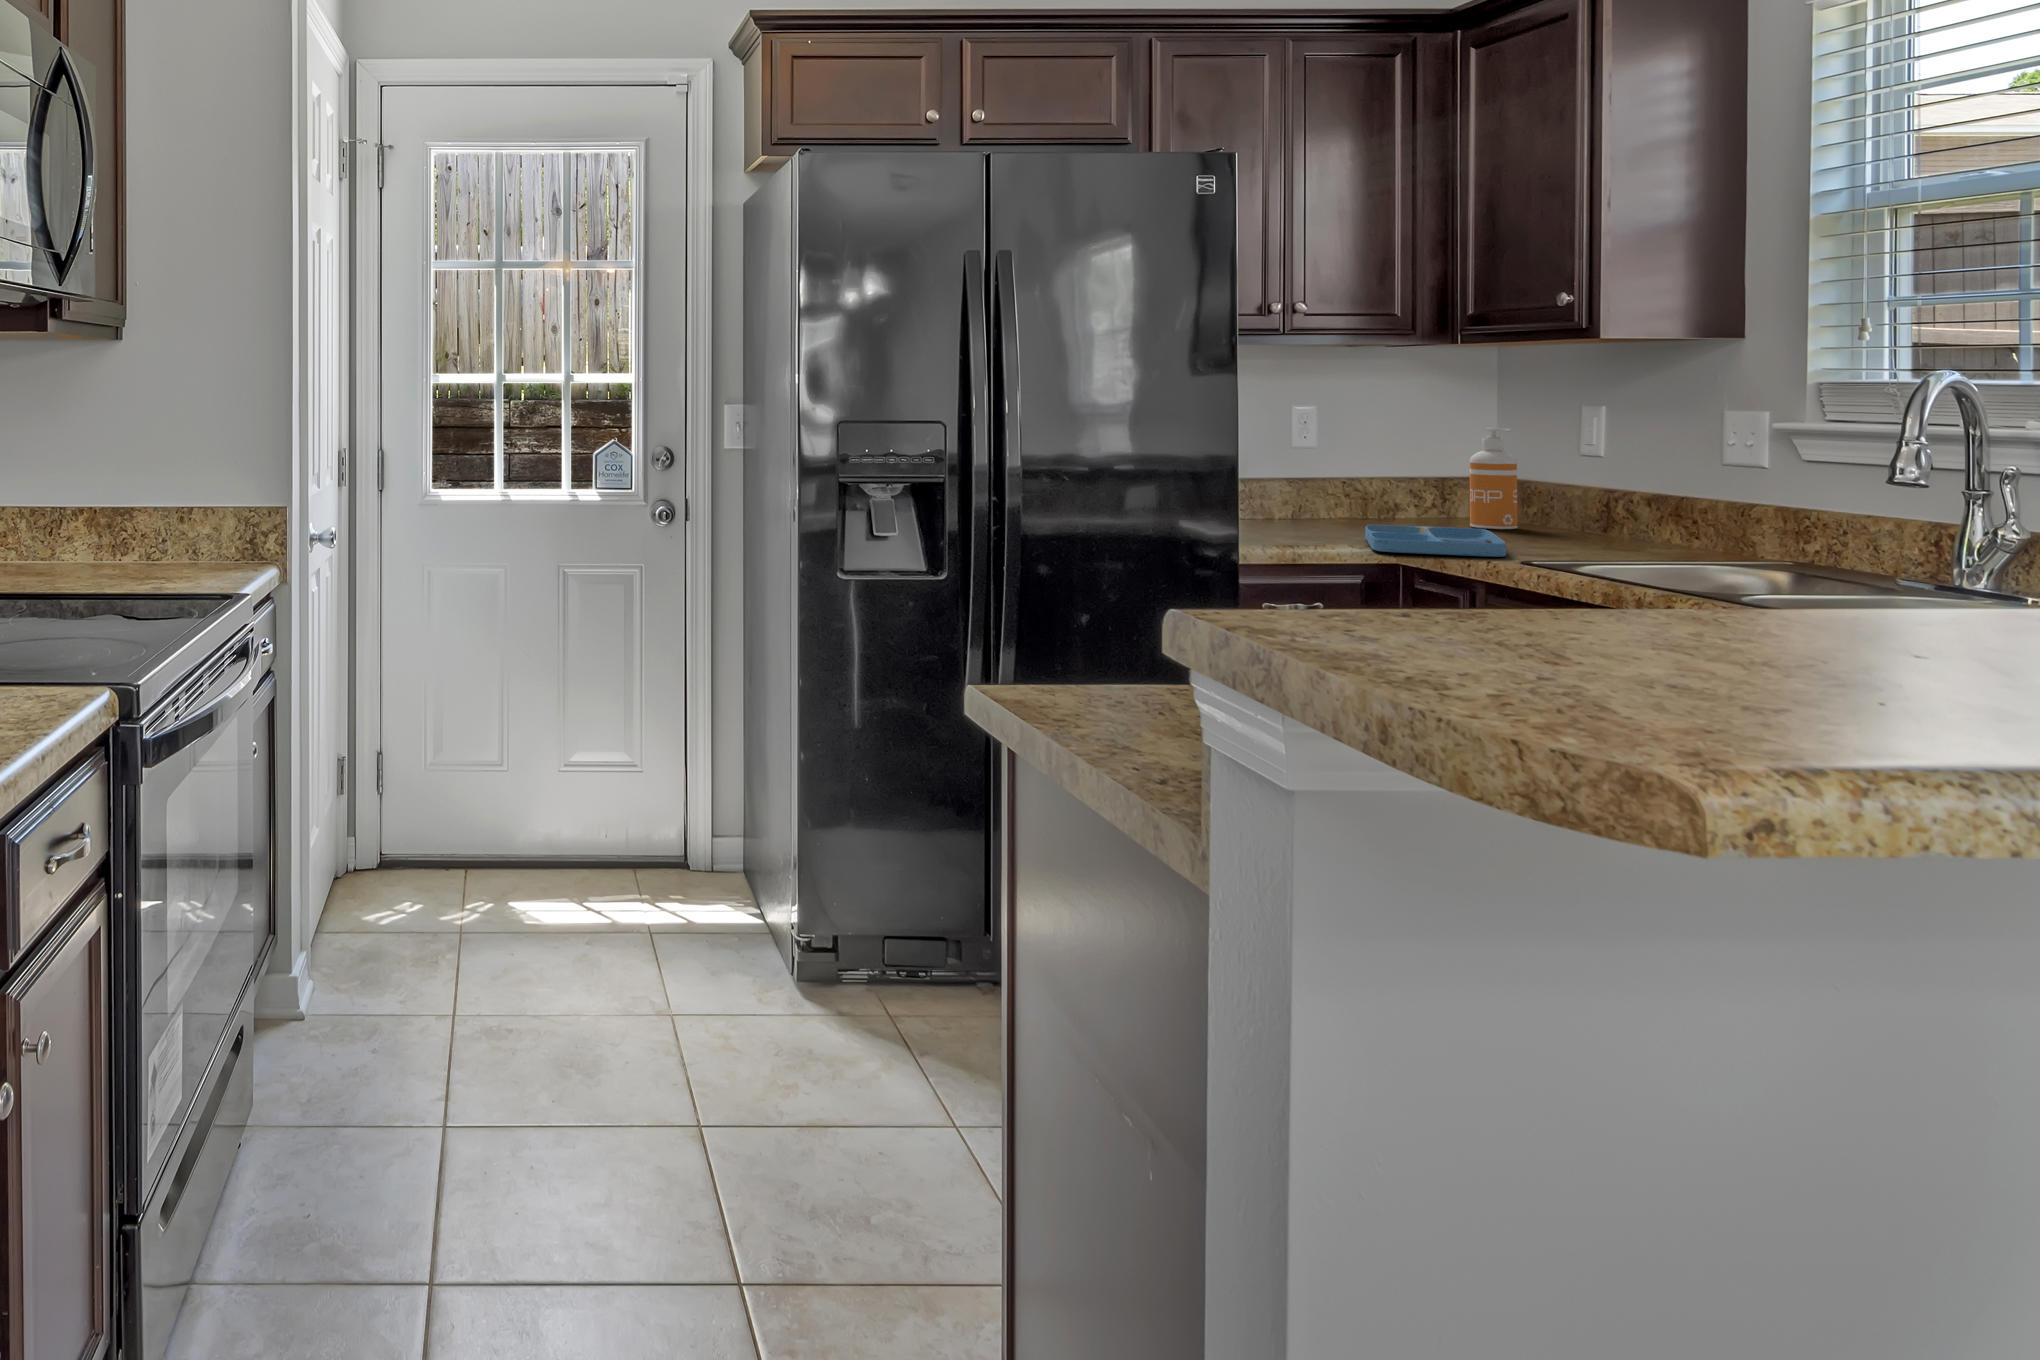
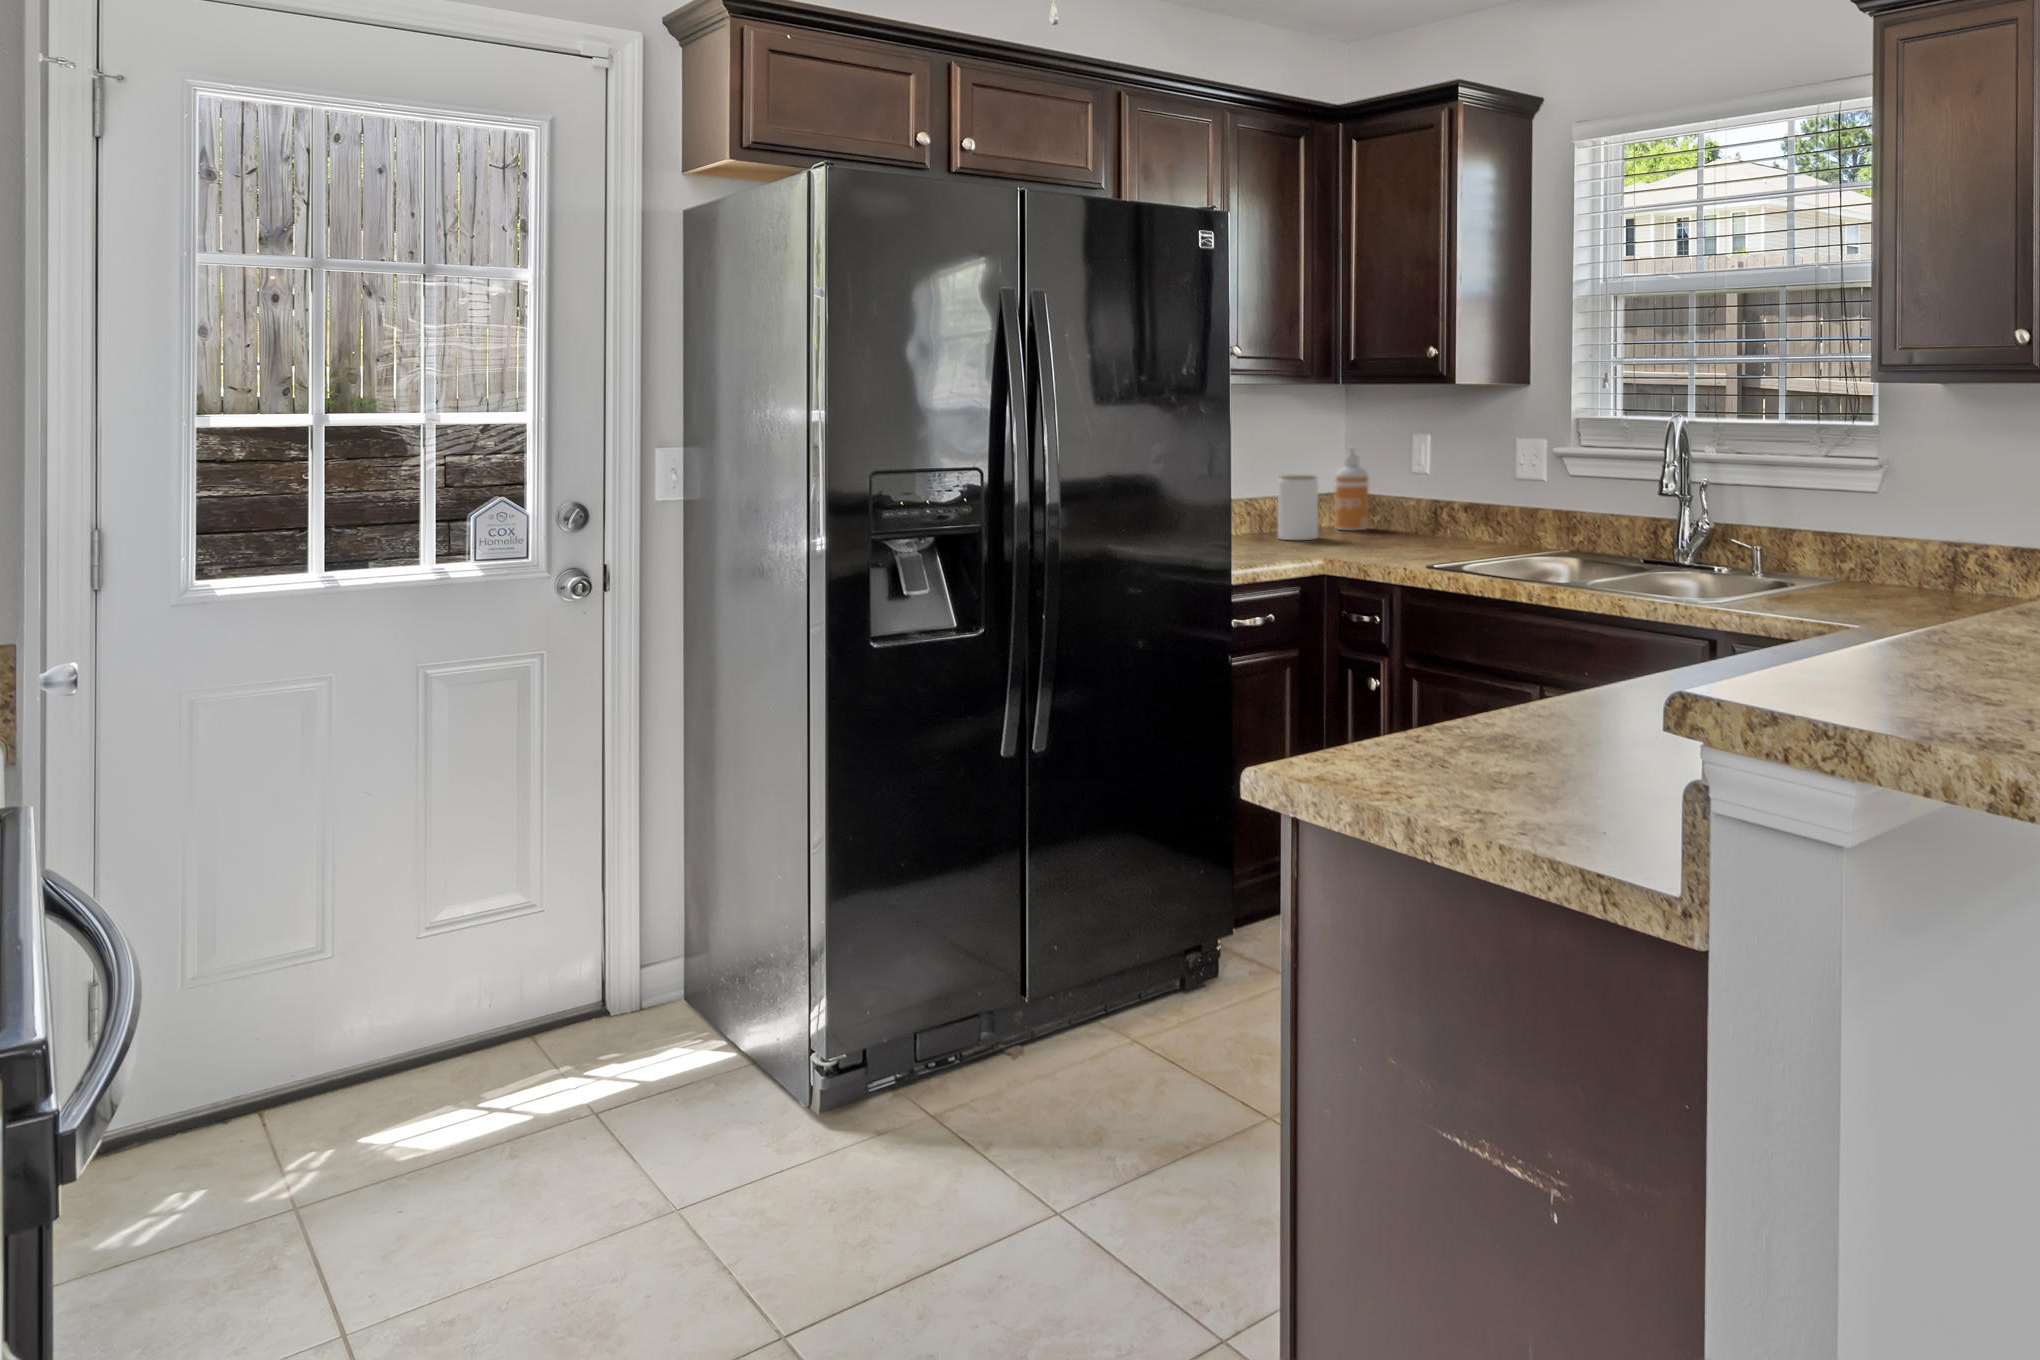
jar: none [1375,457,1430,534] -> present [1278,475,1318,540]
tray: present [1365,525,1506,557] -> none [1282,533,1399,560]

